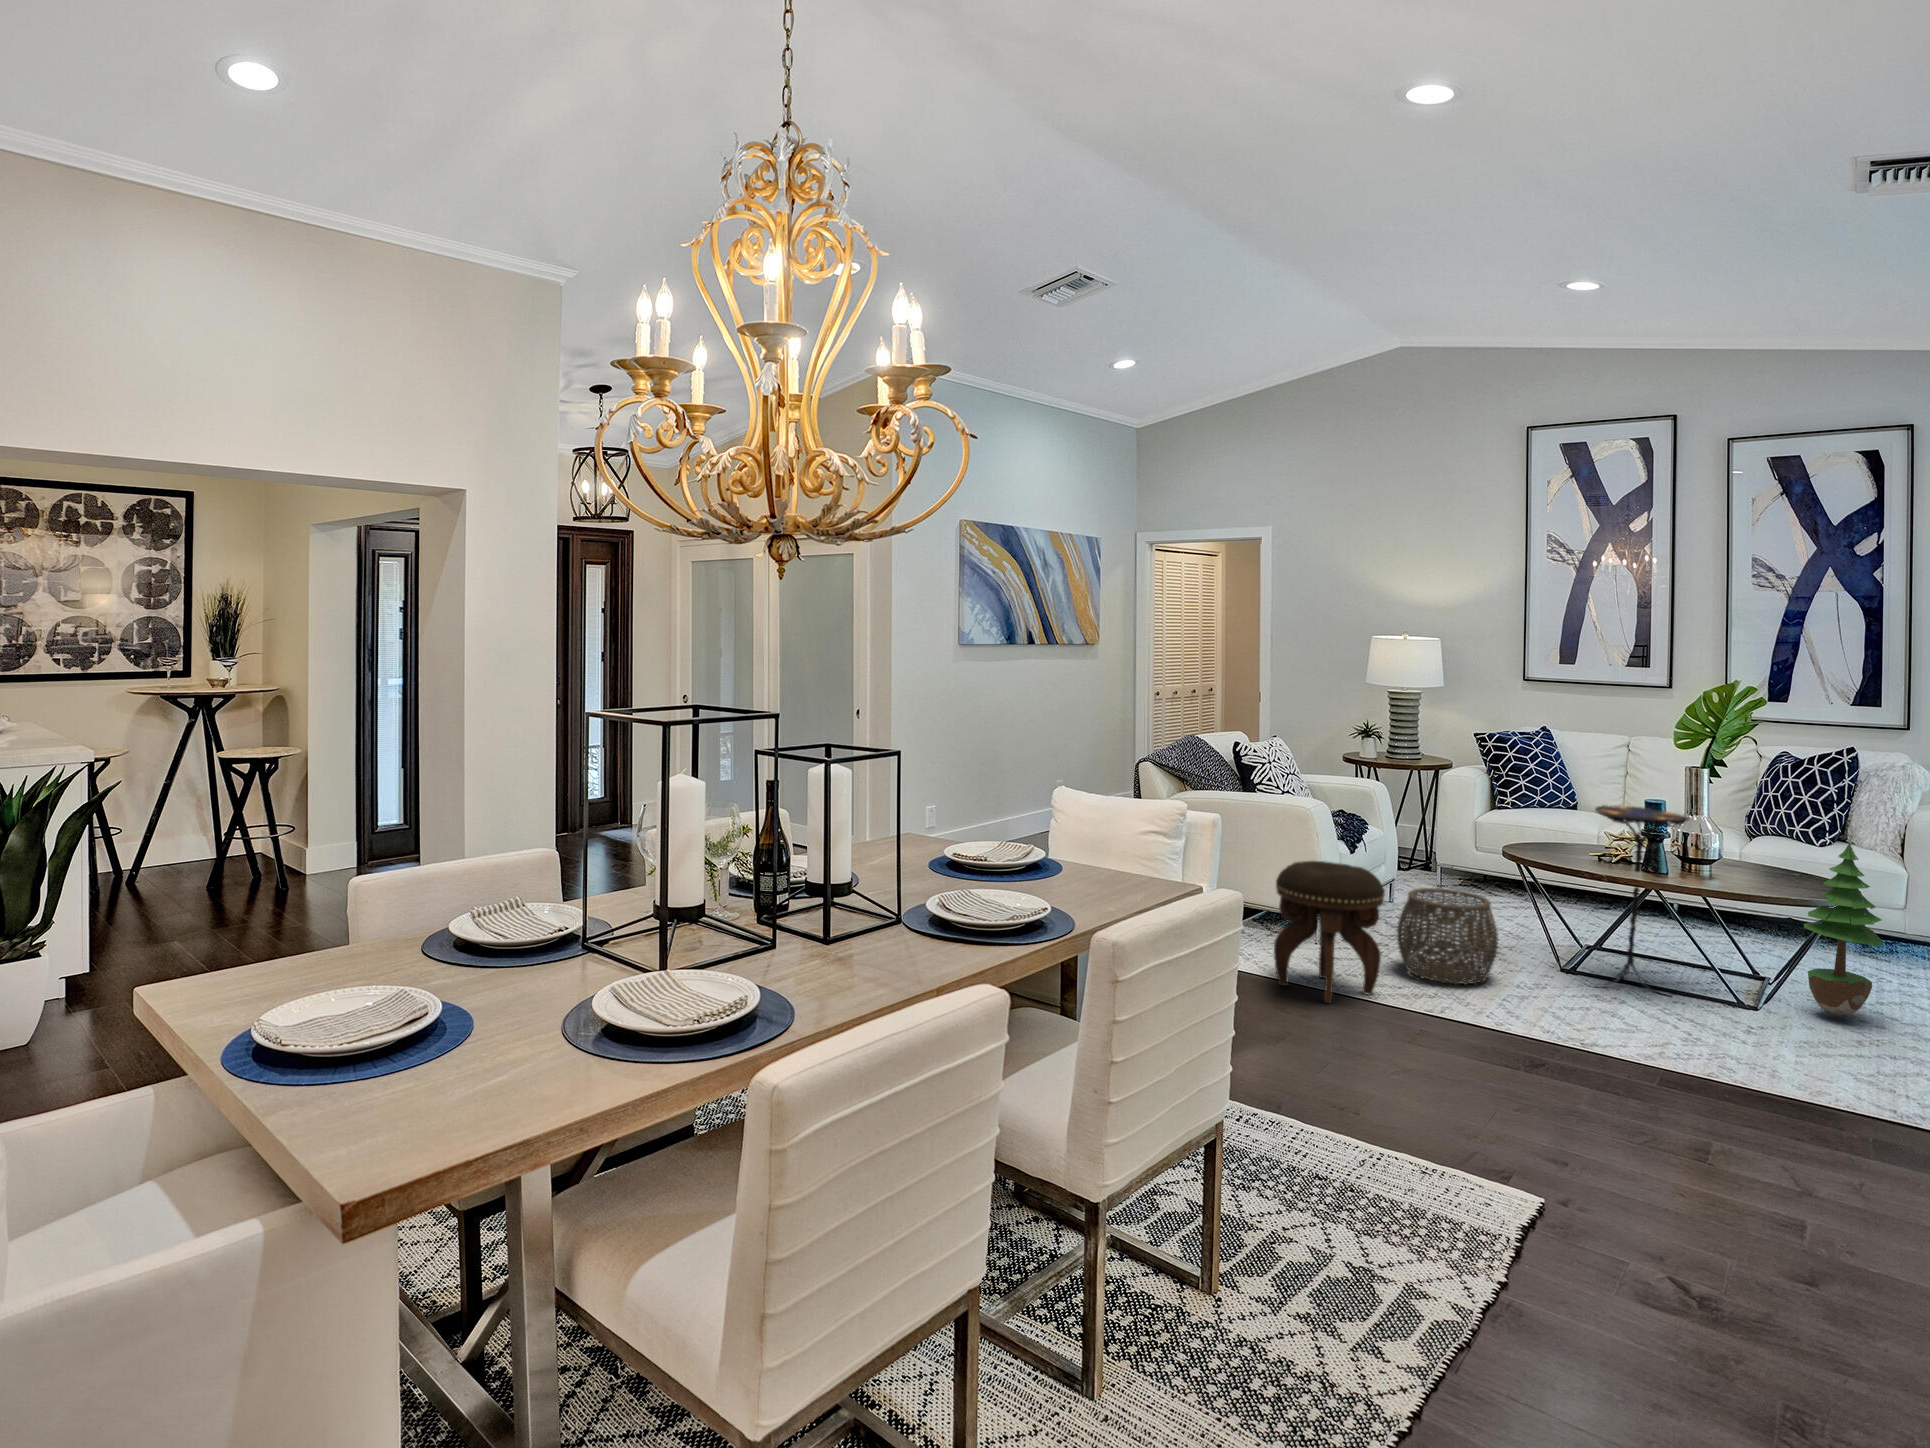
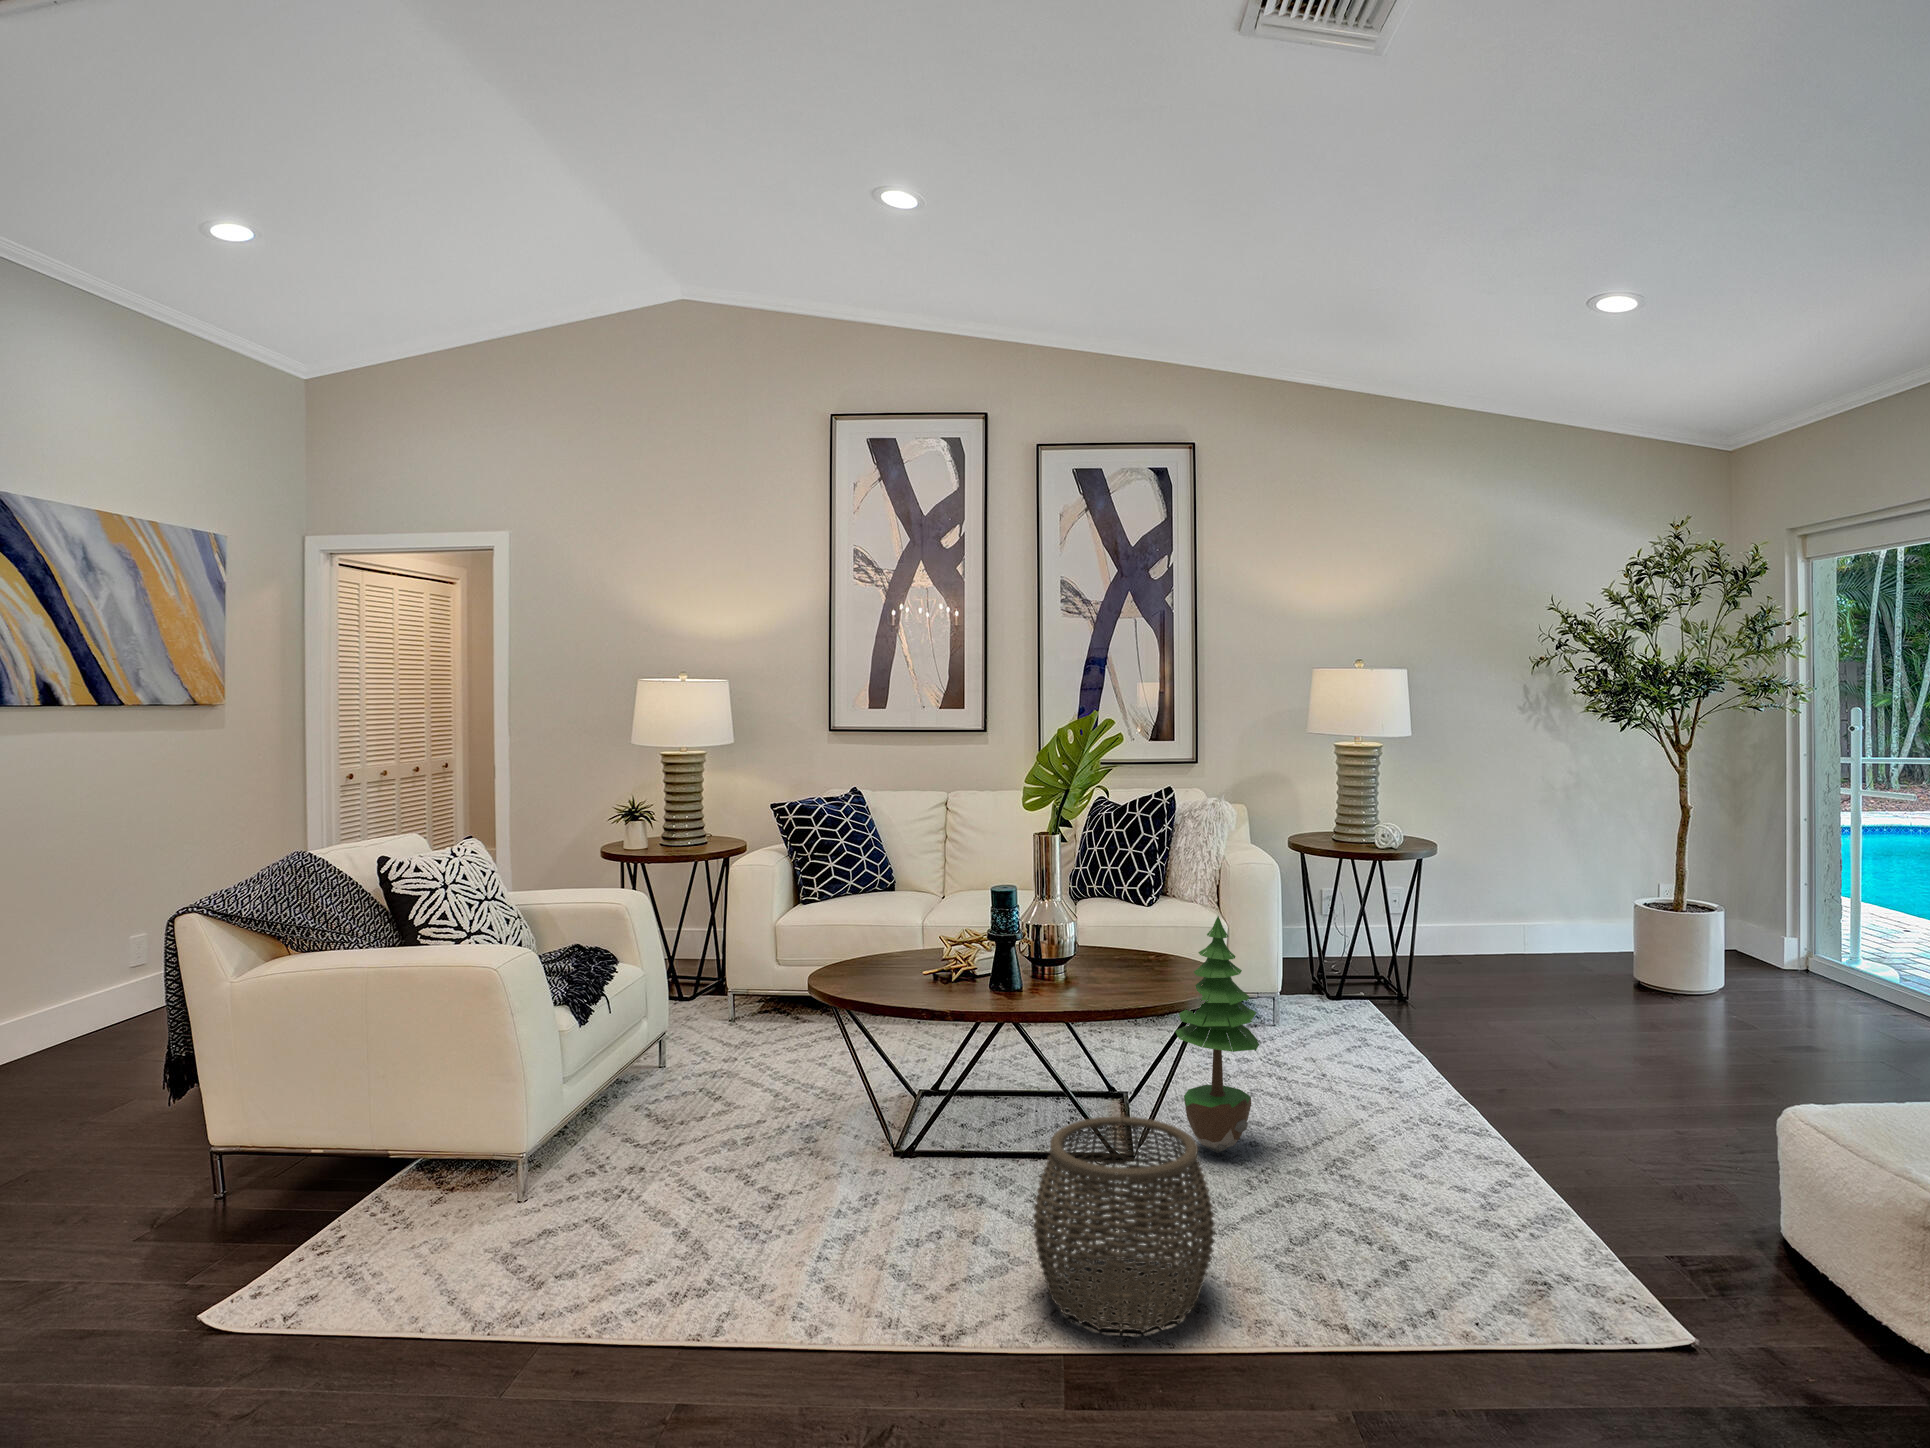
side table: present [1595,805,1689,997] -> none [926,893,1044,1176]
footstool: present [1274,861,1385,1003] -> none [393,1070,610,1377]
woven basket: present [1397,888,1498,985] -> present [1033,1117,1215,1333]

